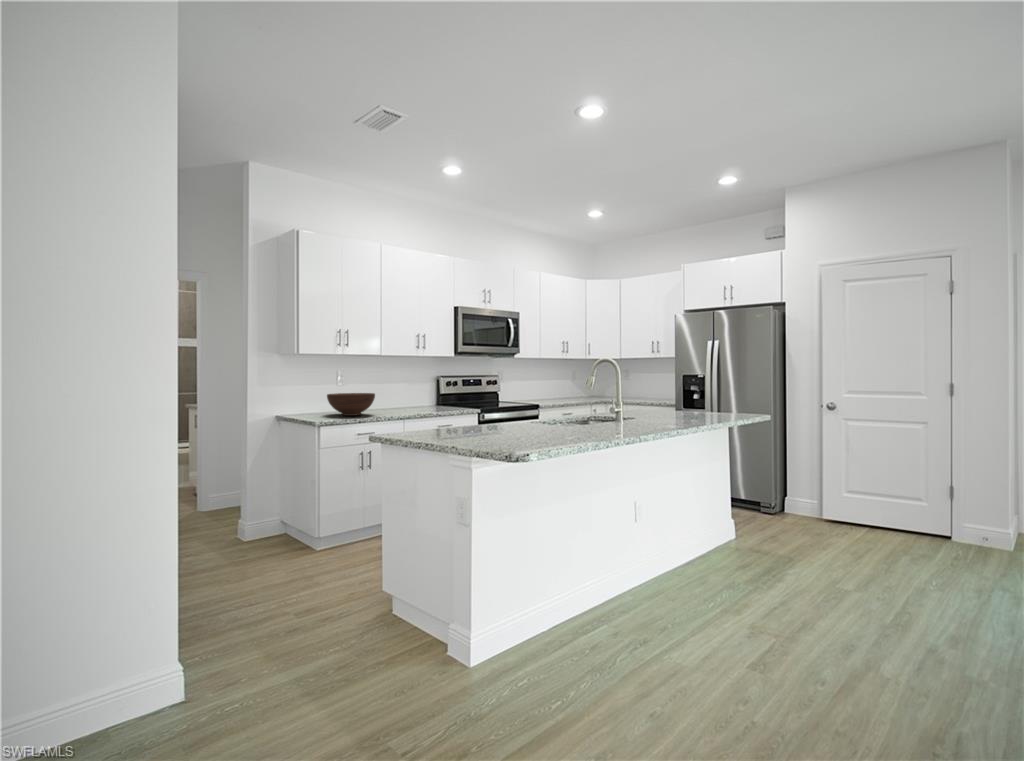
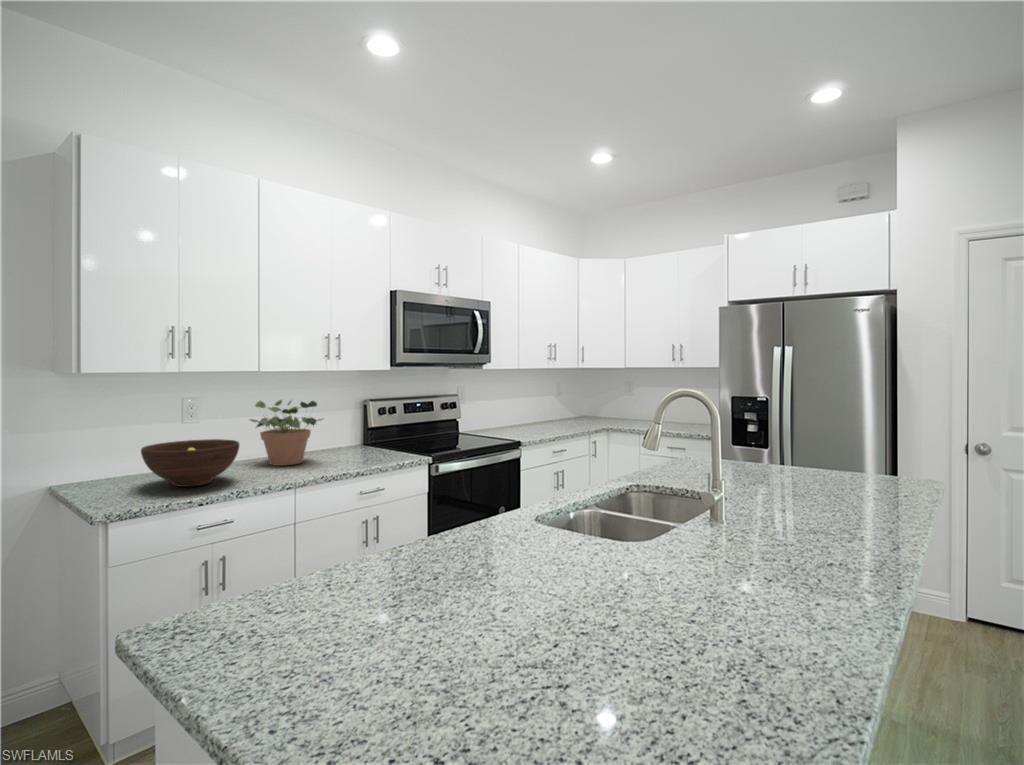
potted plant: none [374,373,418,411] -> present [250,400,322,466]

